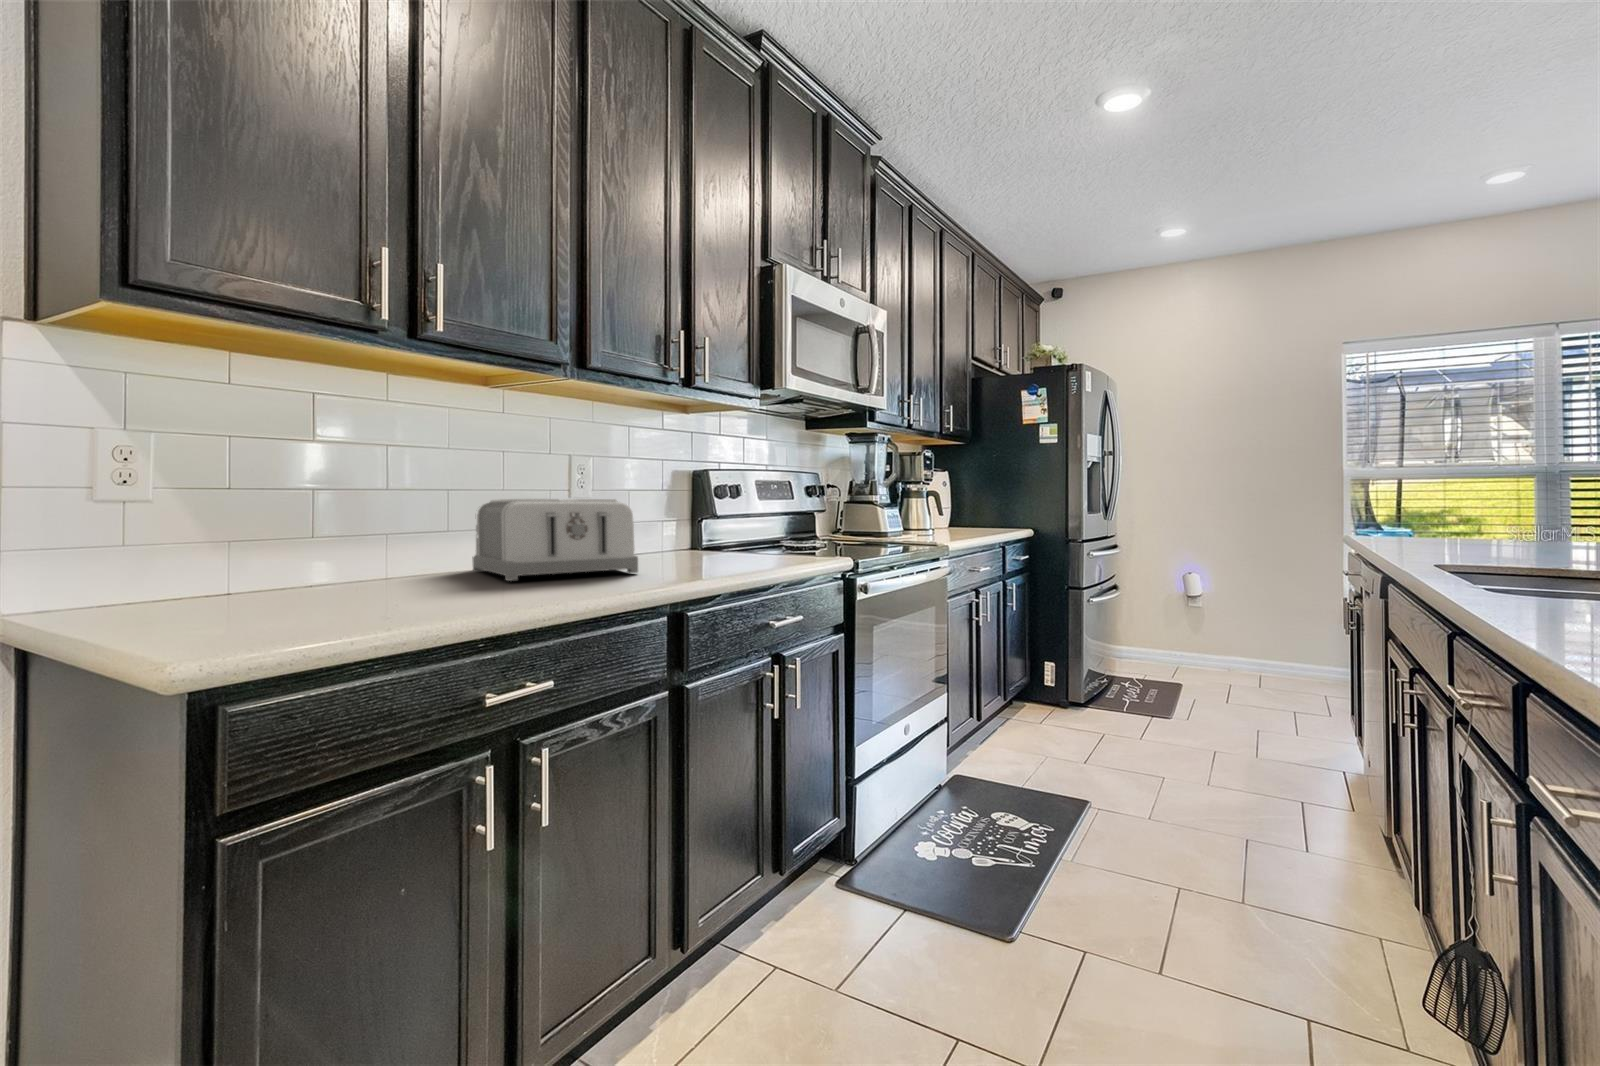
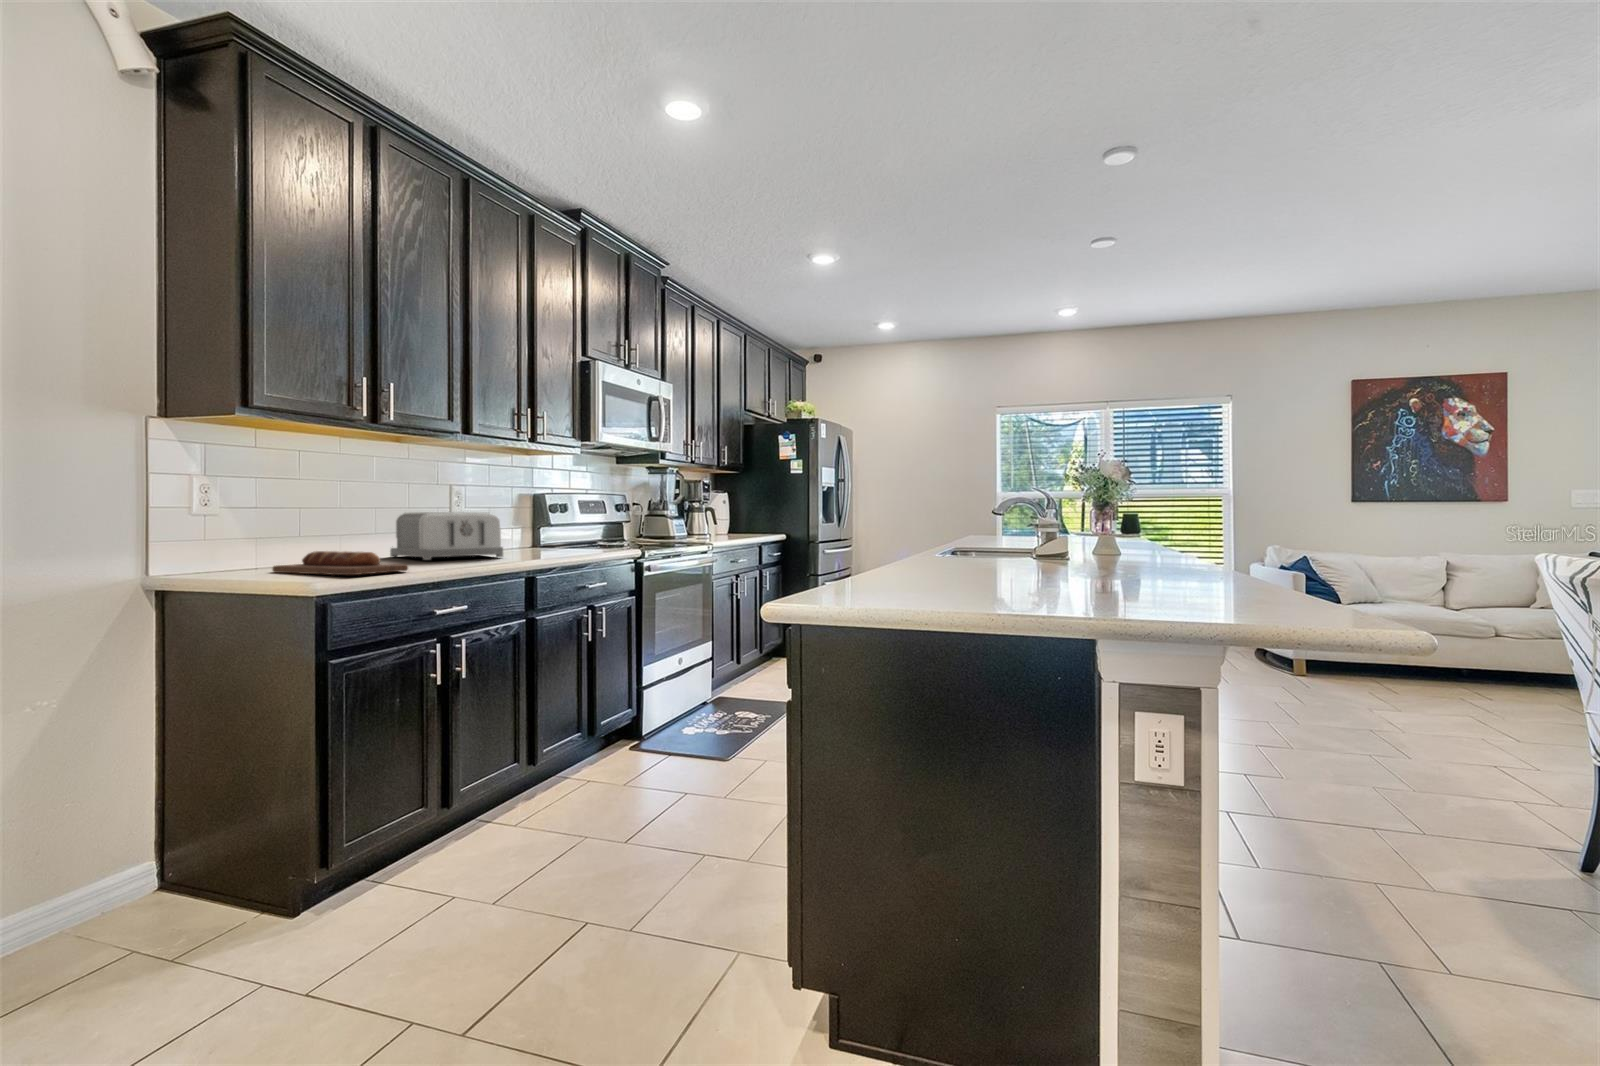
bread loaf: none [213,572,440,630] -> present [273,551,408,575]

